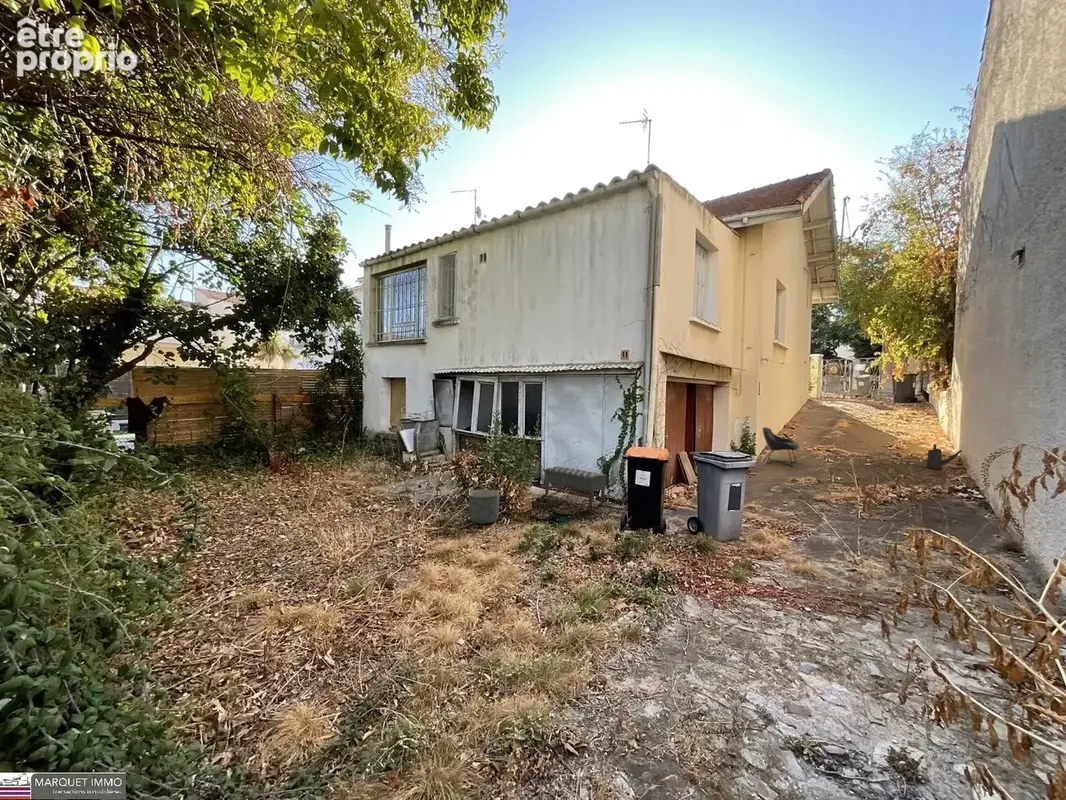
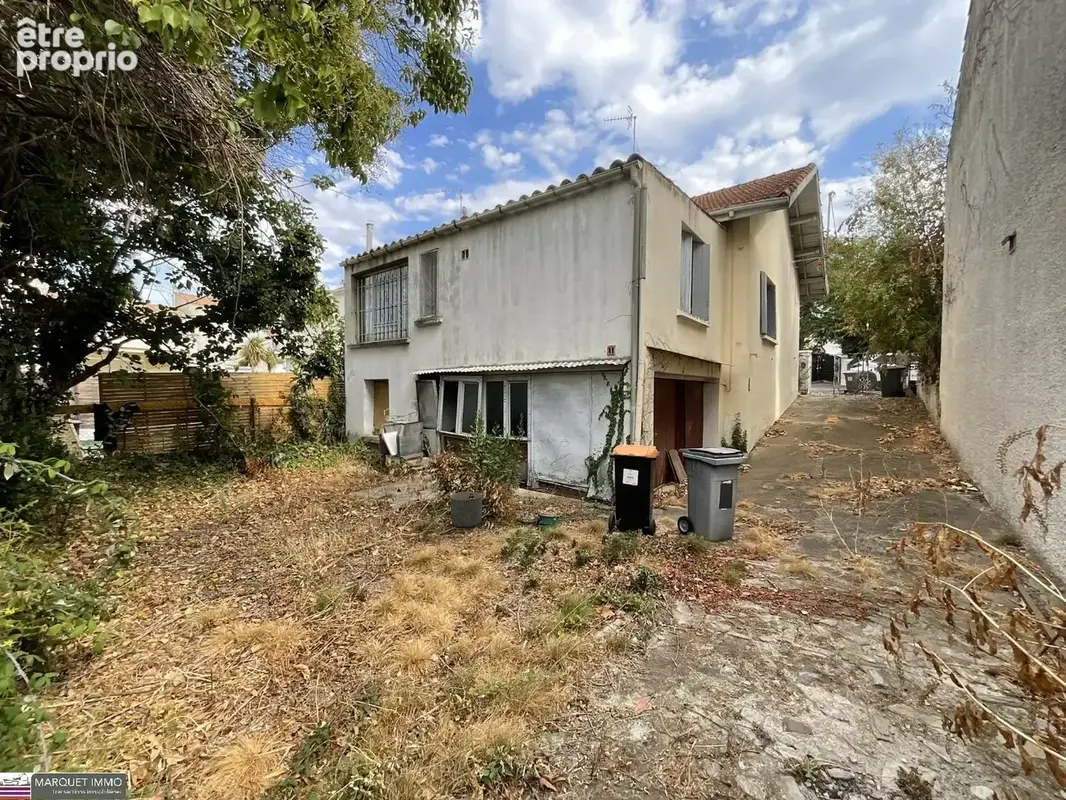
lounge chair: present [763,427,800,466] -> none [750,423,787,462]
watering can: present [922,444,962,469] -> none [909,437,948,462]
bench: present [544,466,606,506] -> none [530,466,593,506]

